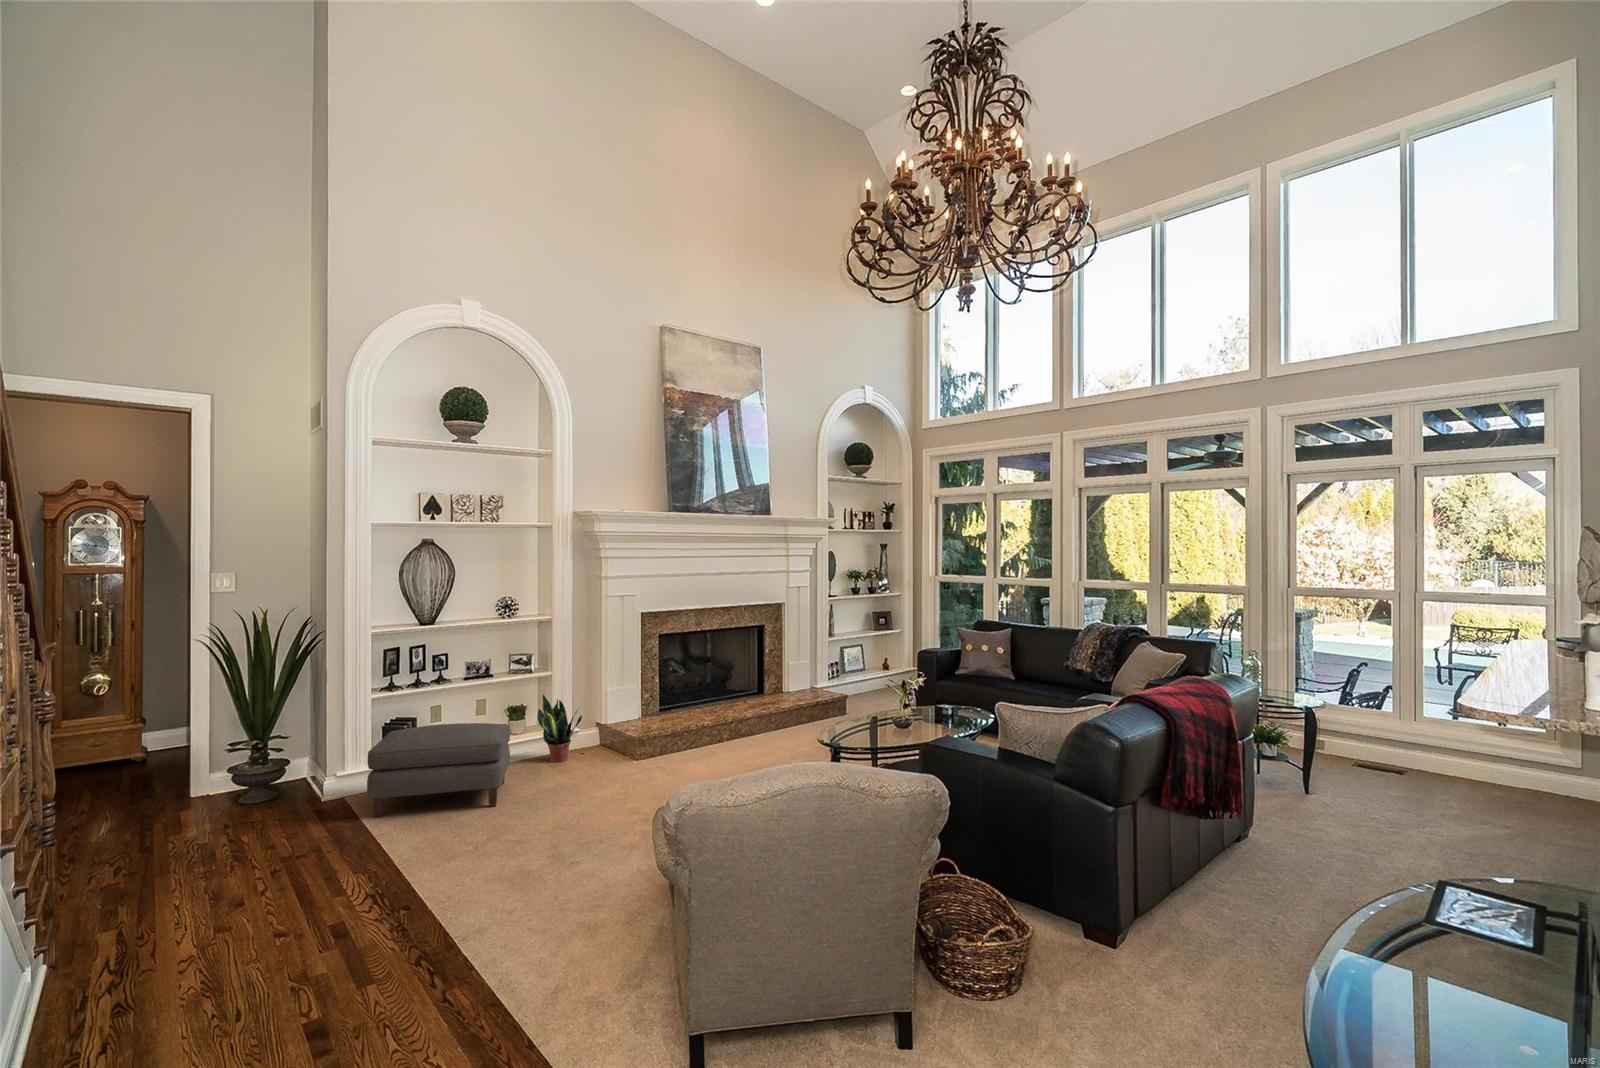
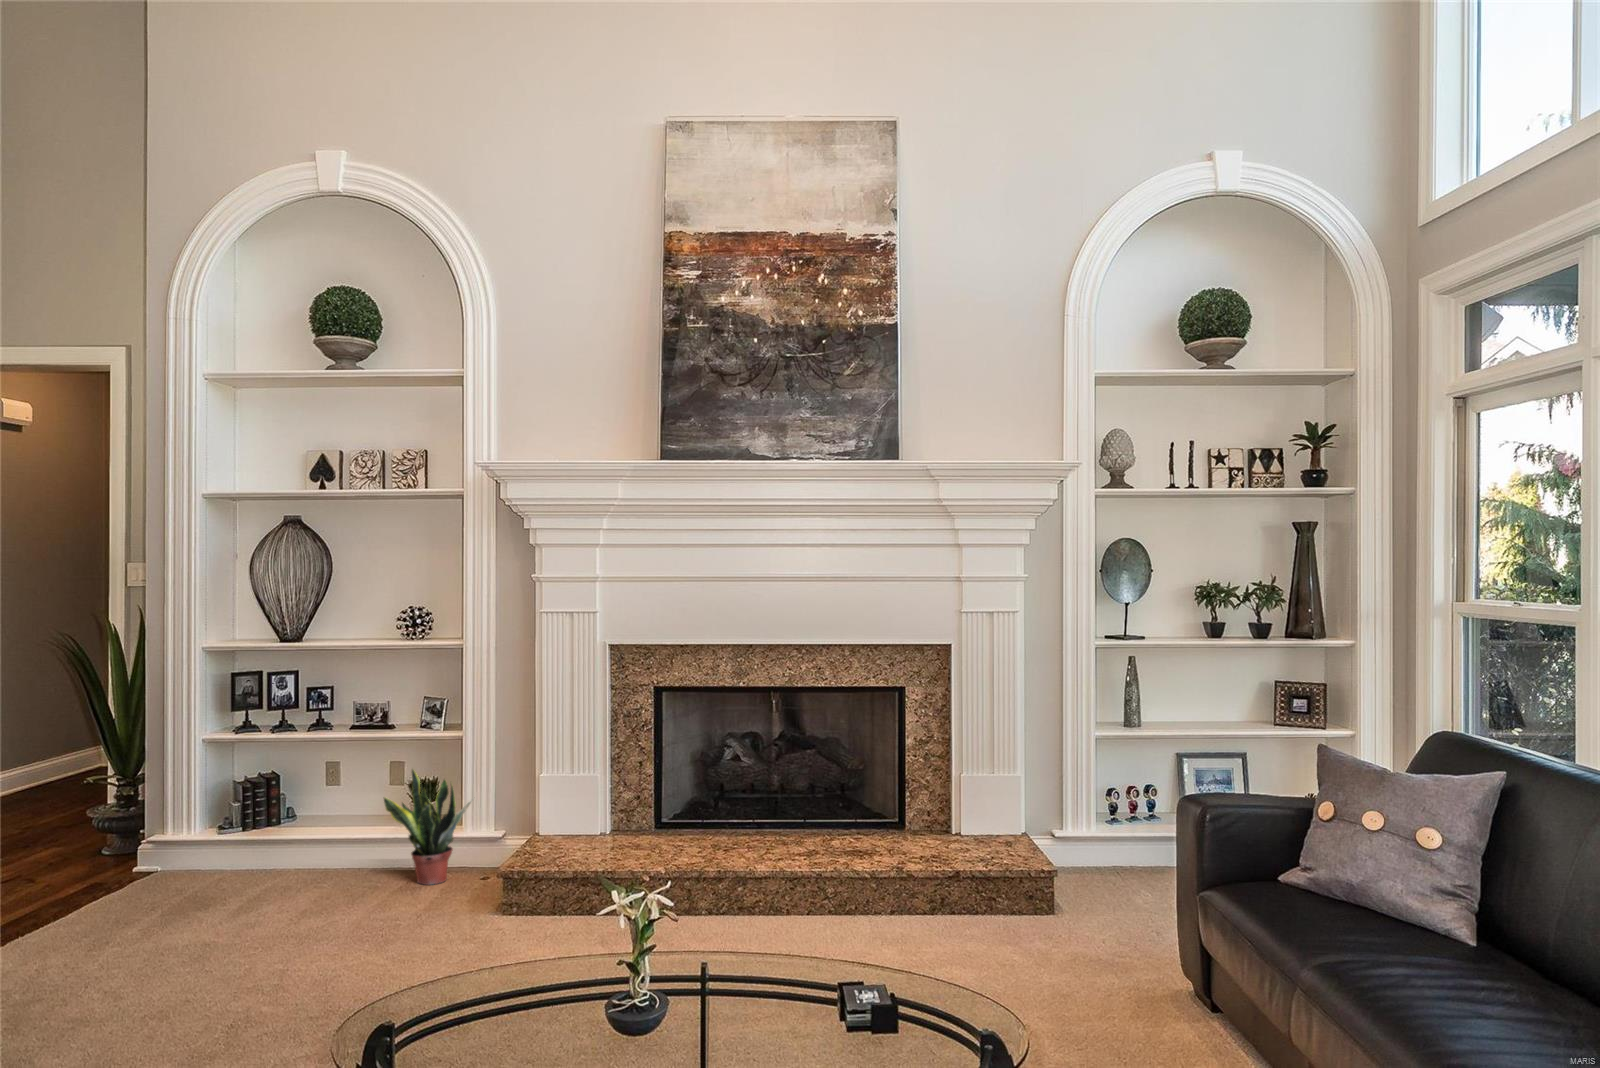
ottoman: present [367,723,510,817] -> none [76,792,302,936]

